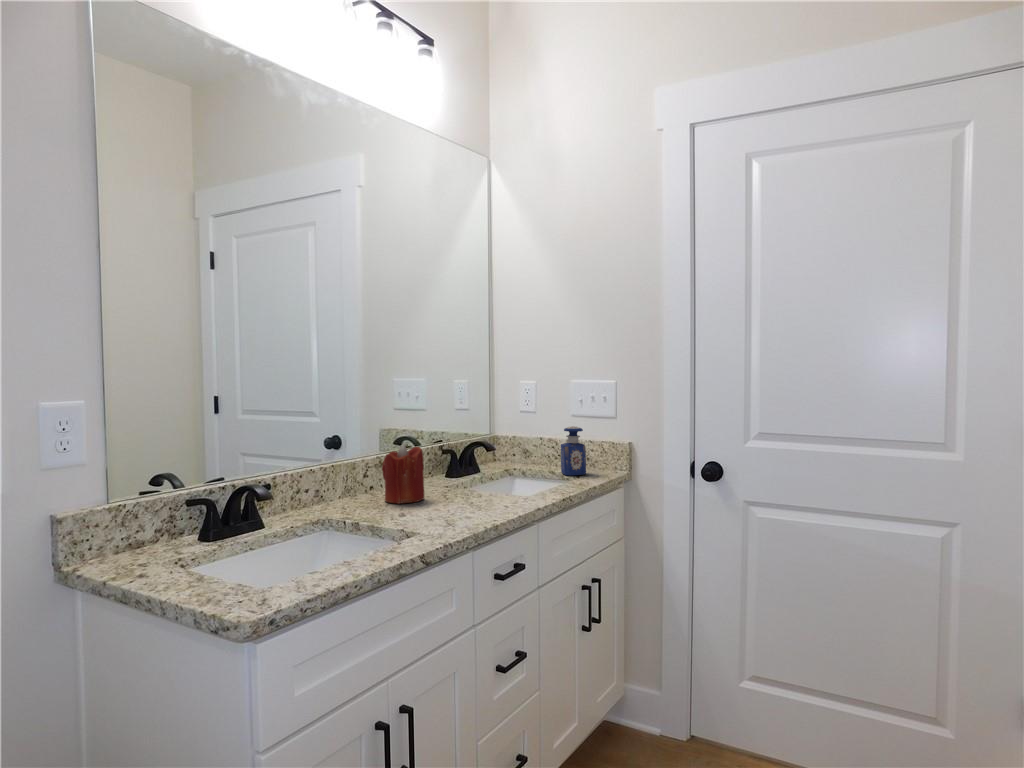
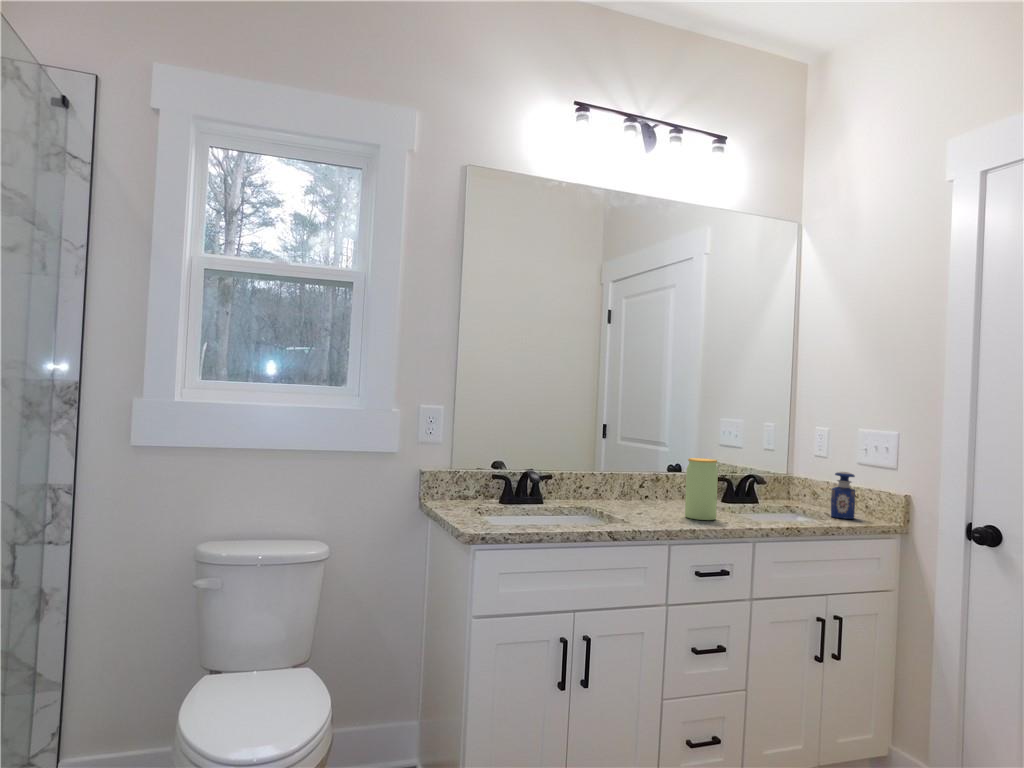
jar: none [451,432,489,509] -> present [685,458,718,520]
candle: present [382,444,424,504] -> none [644,463,676,510]

